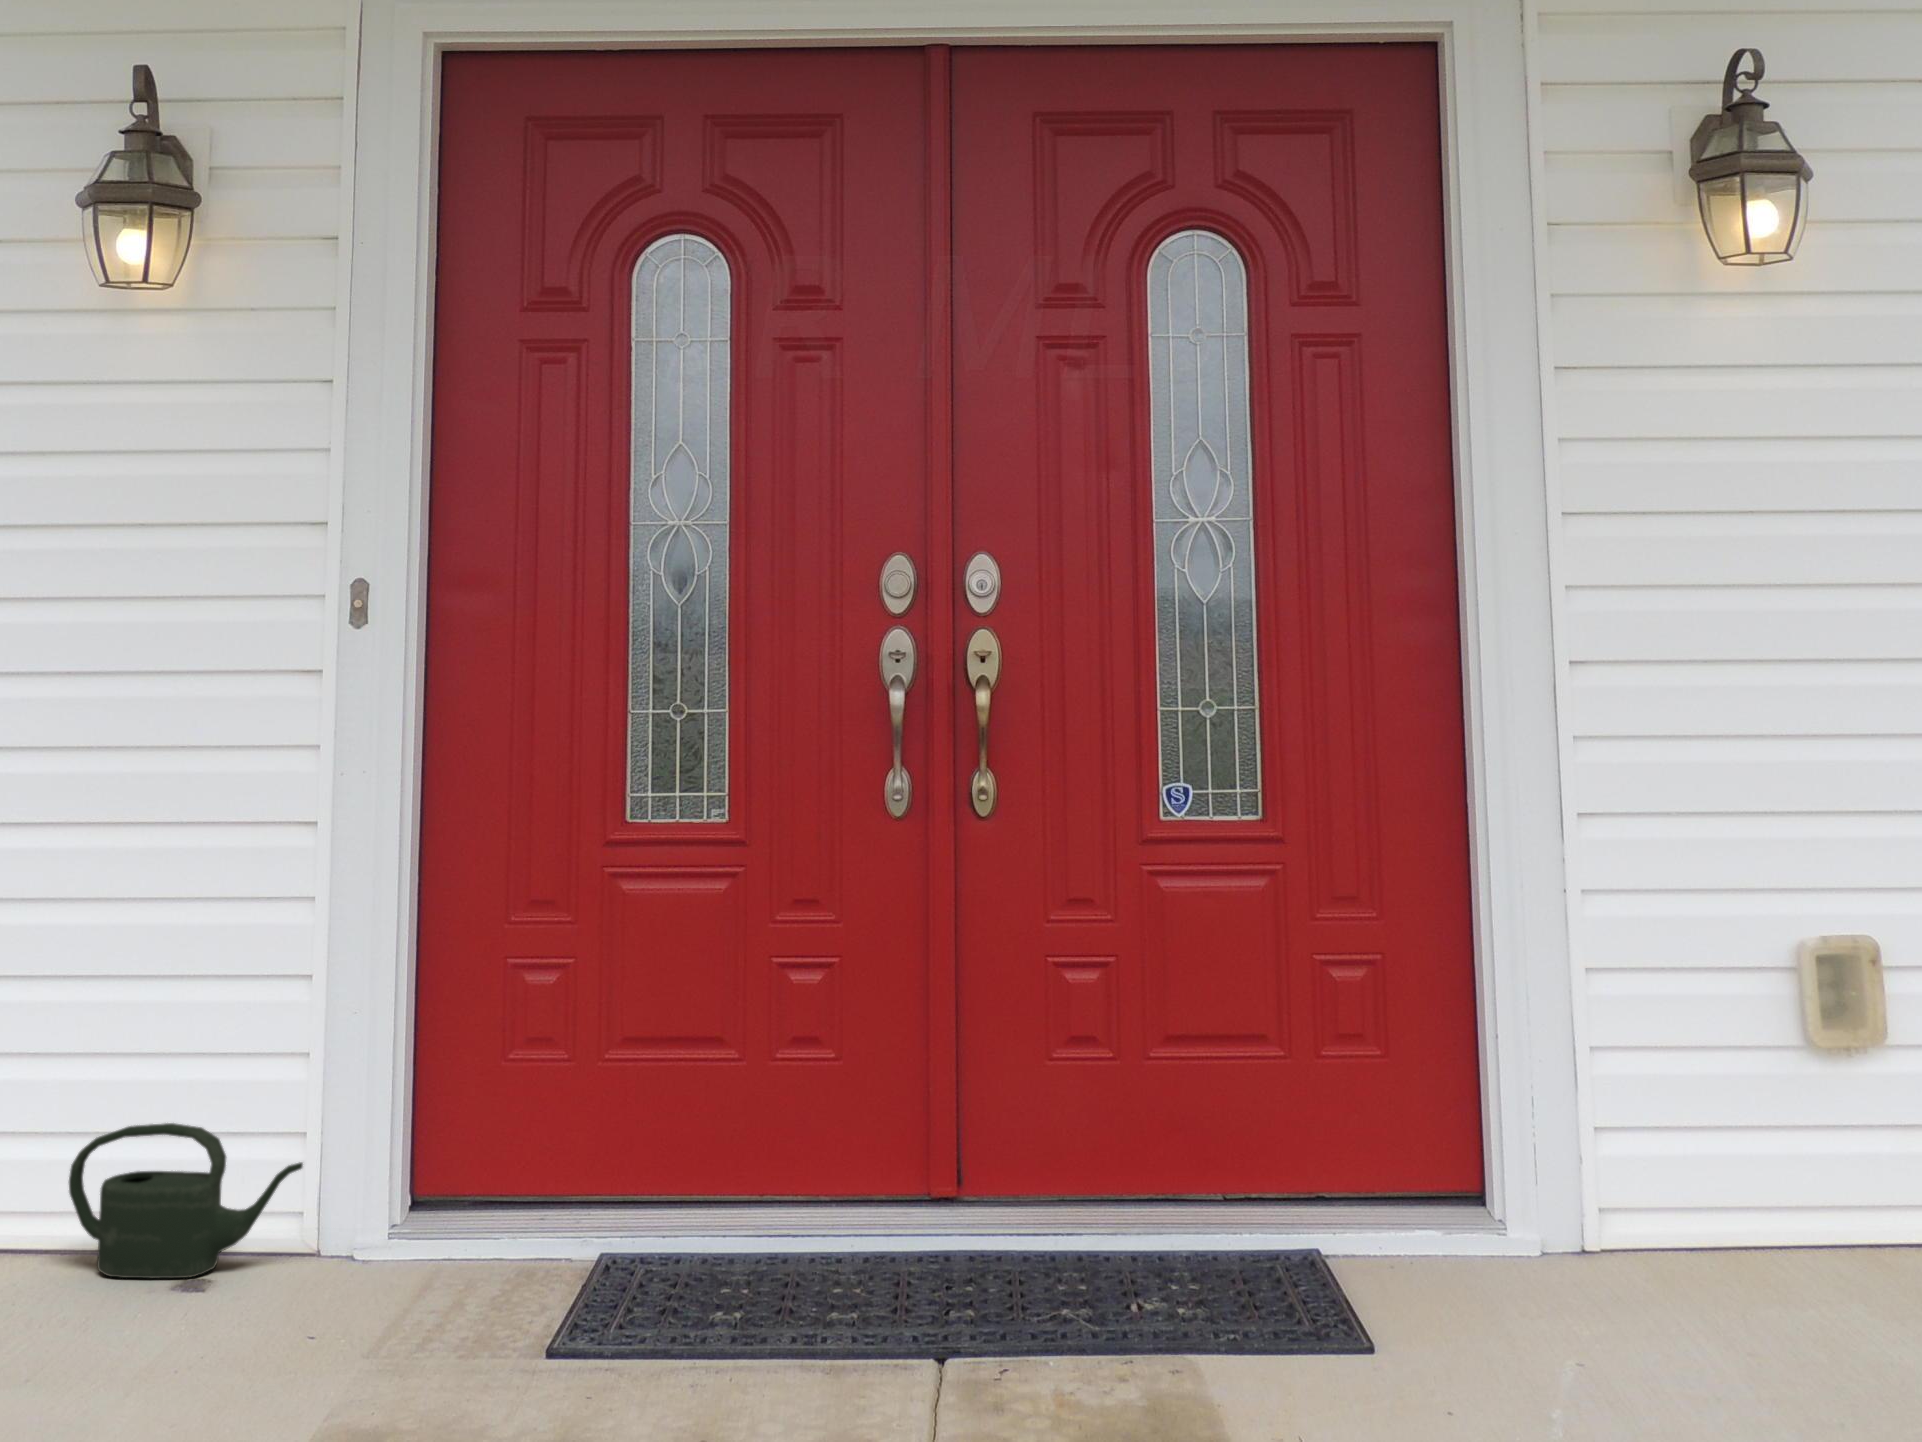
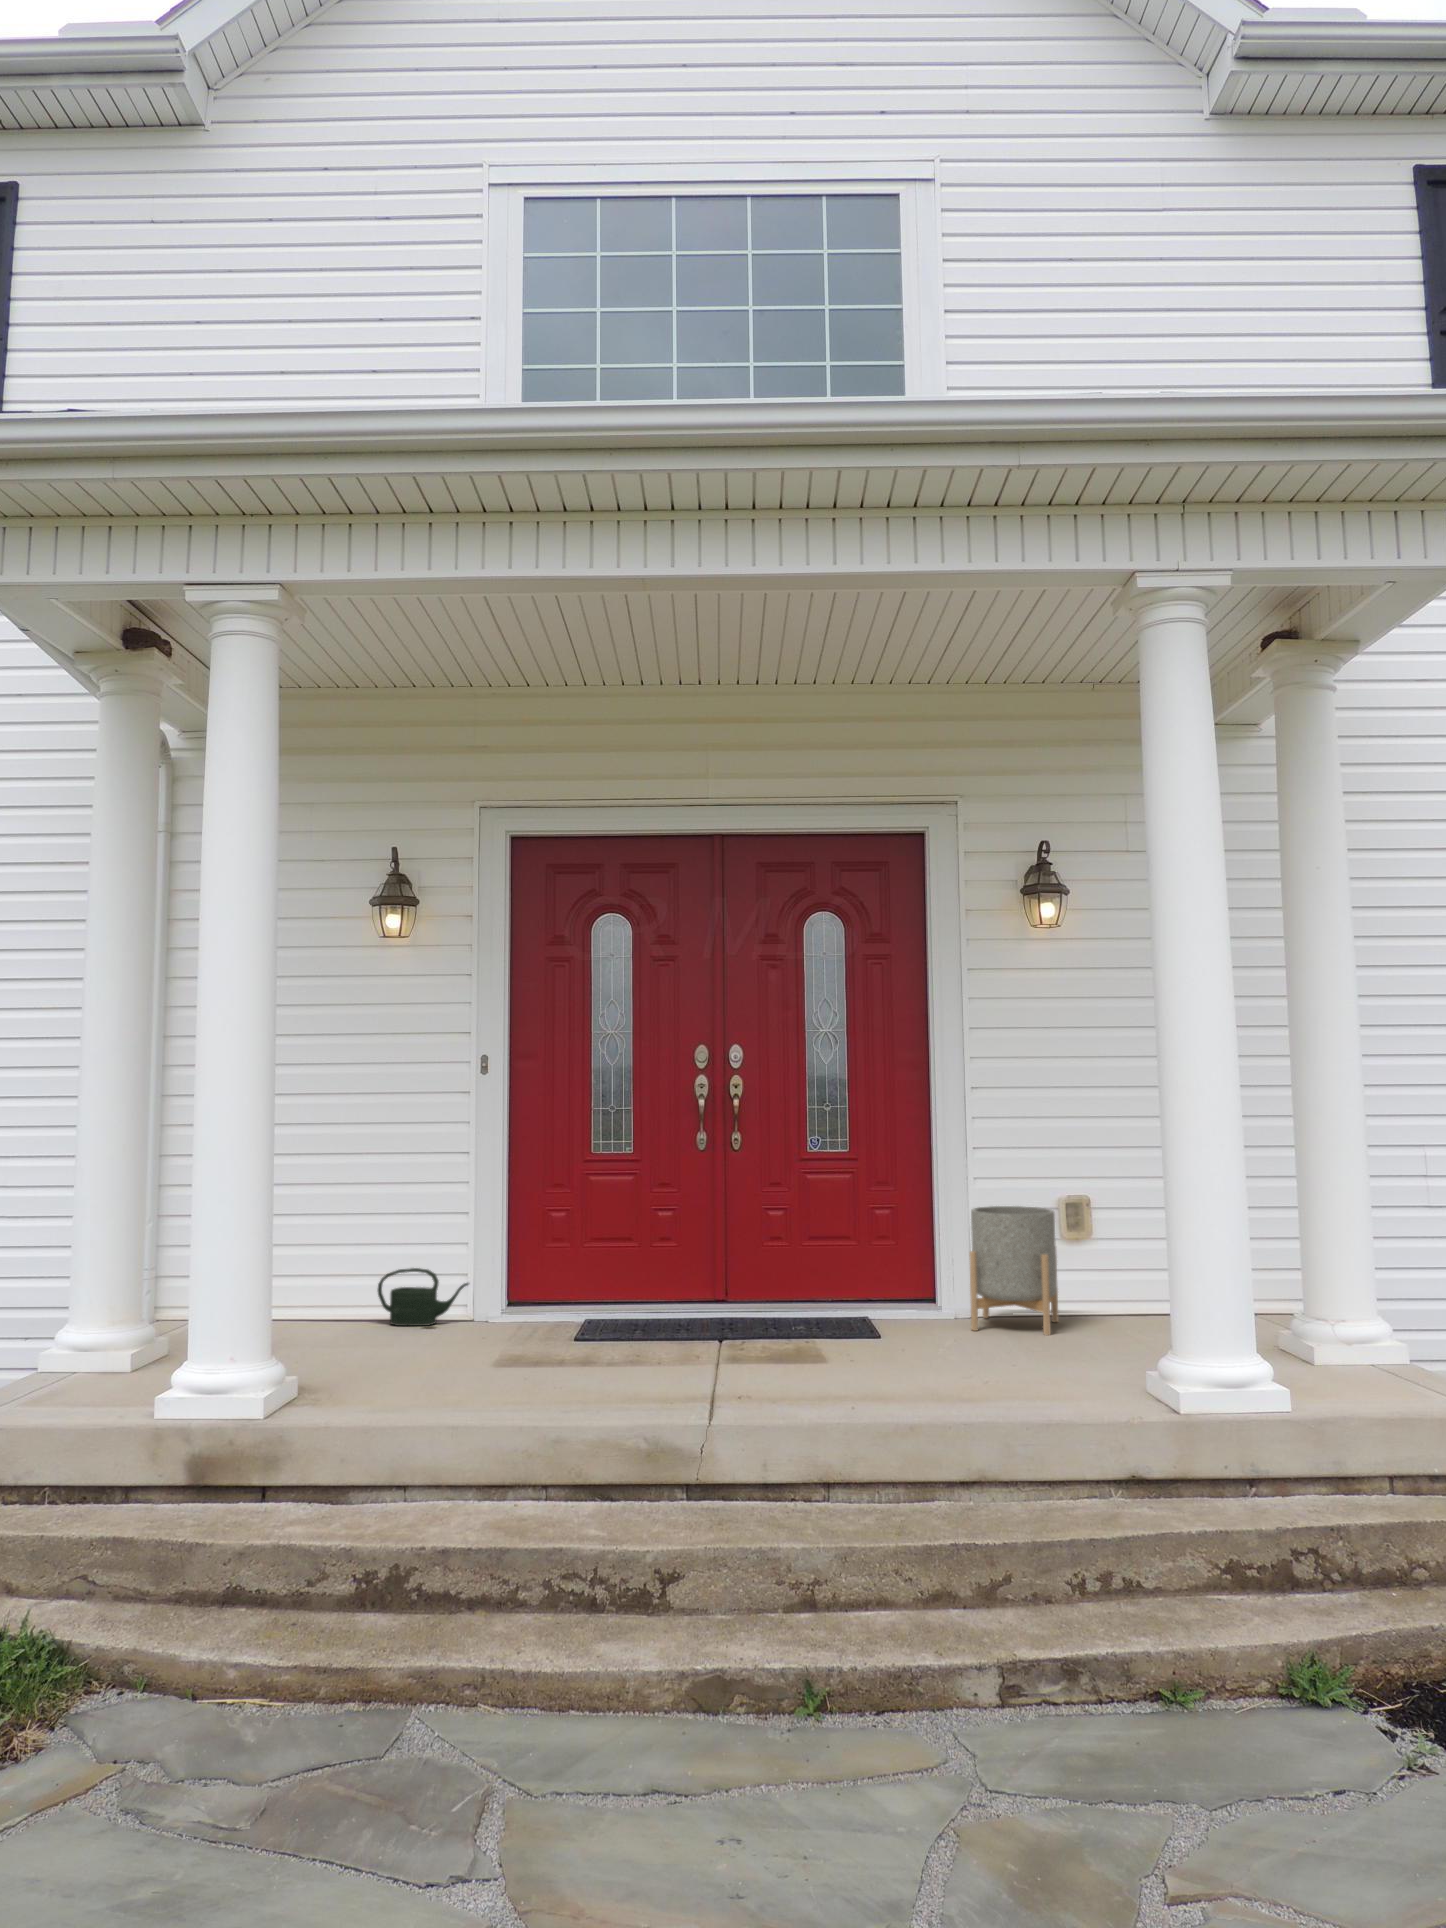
planter: none [1591,969,1832,1348] -> present [969,1206,1059,1335]

